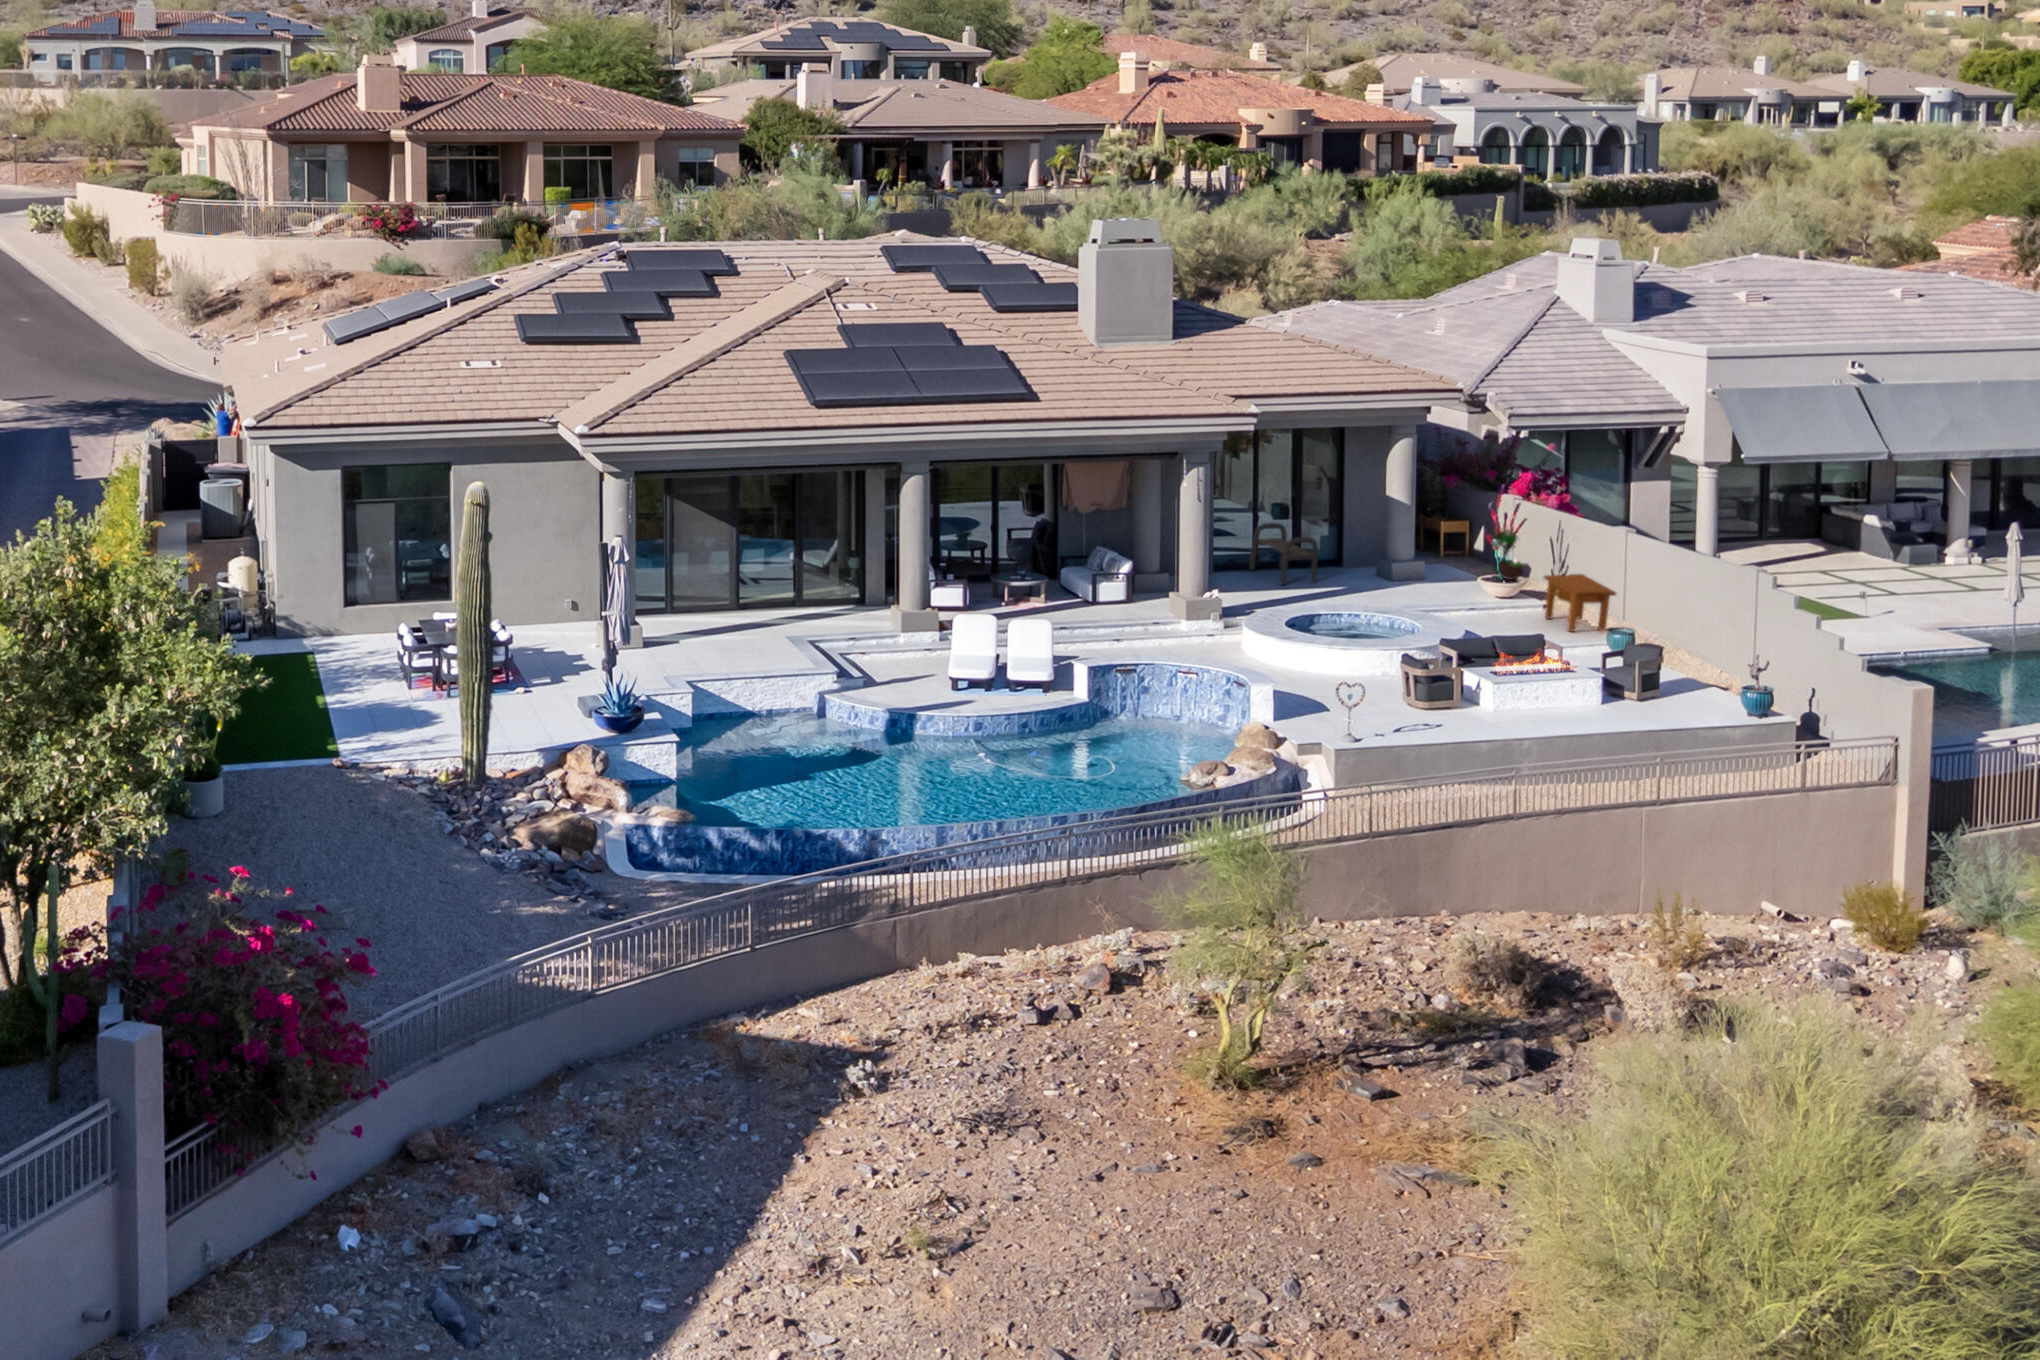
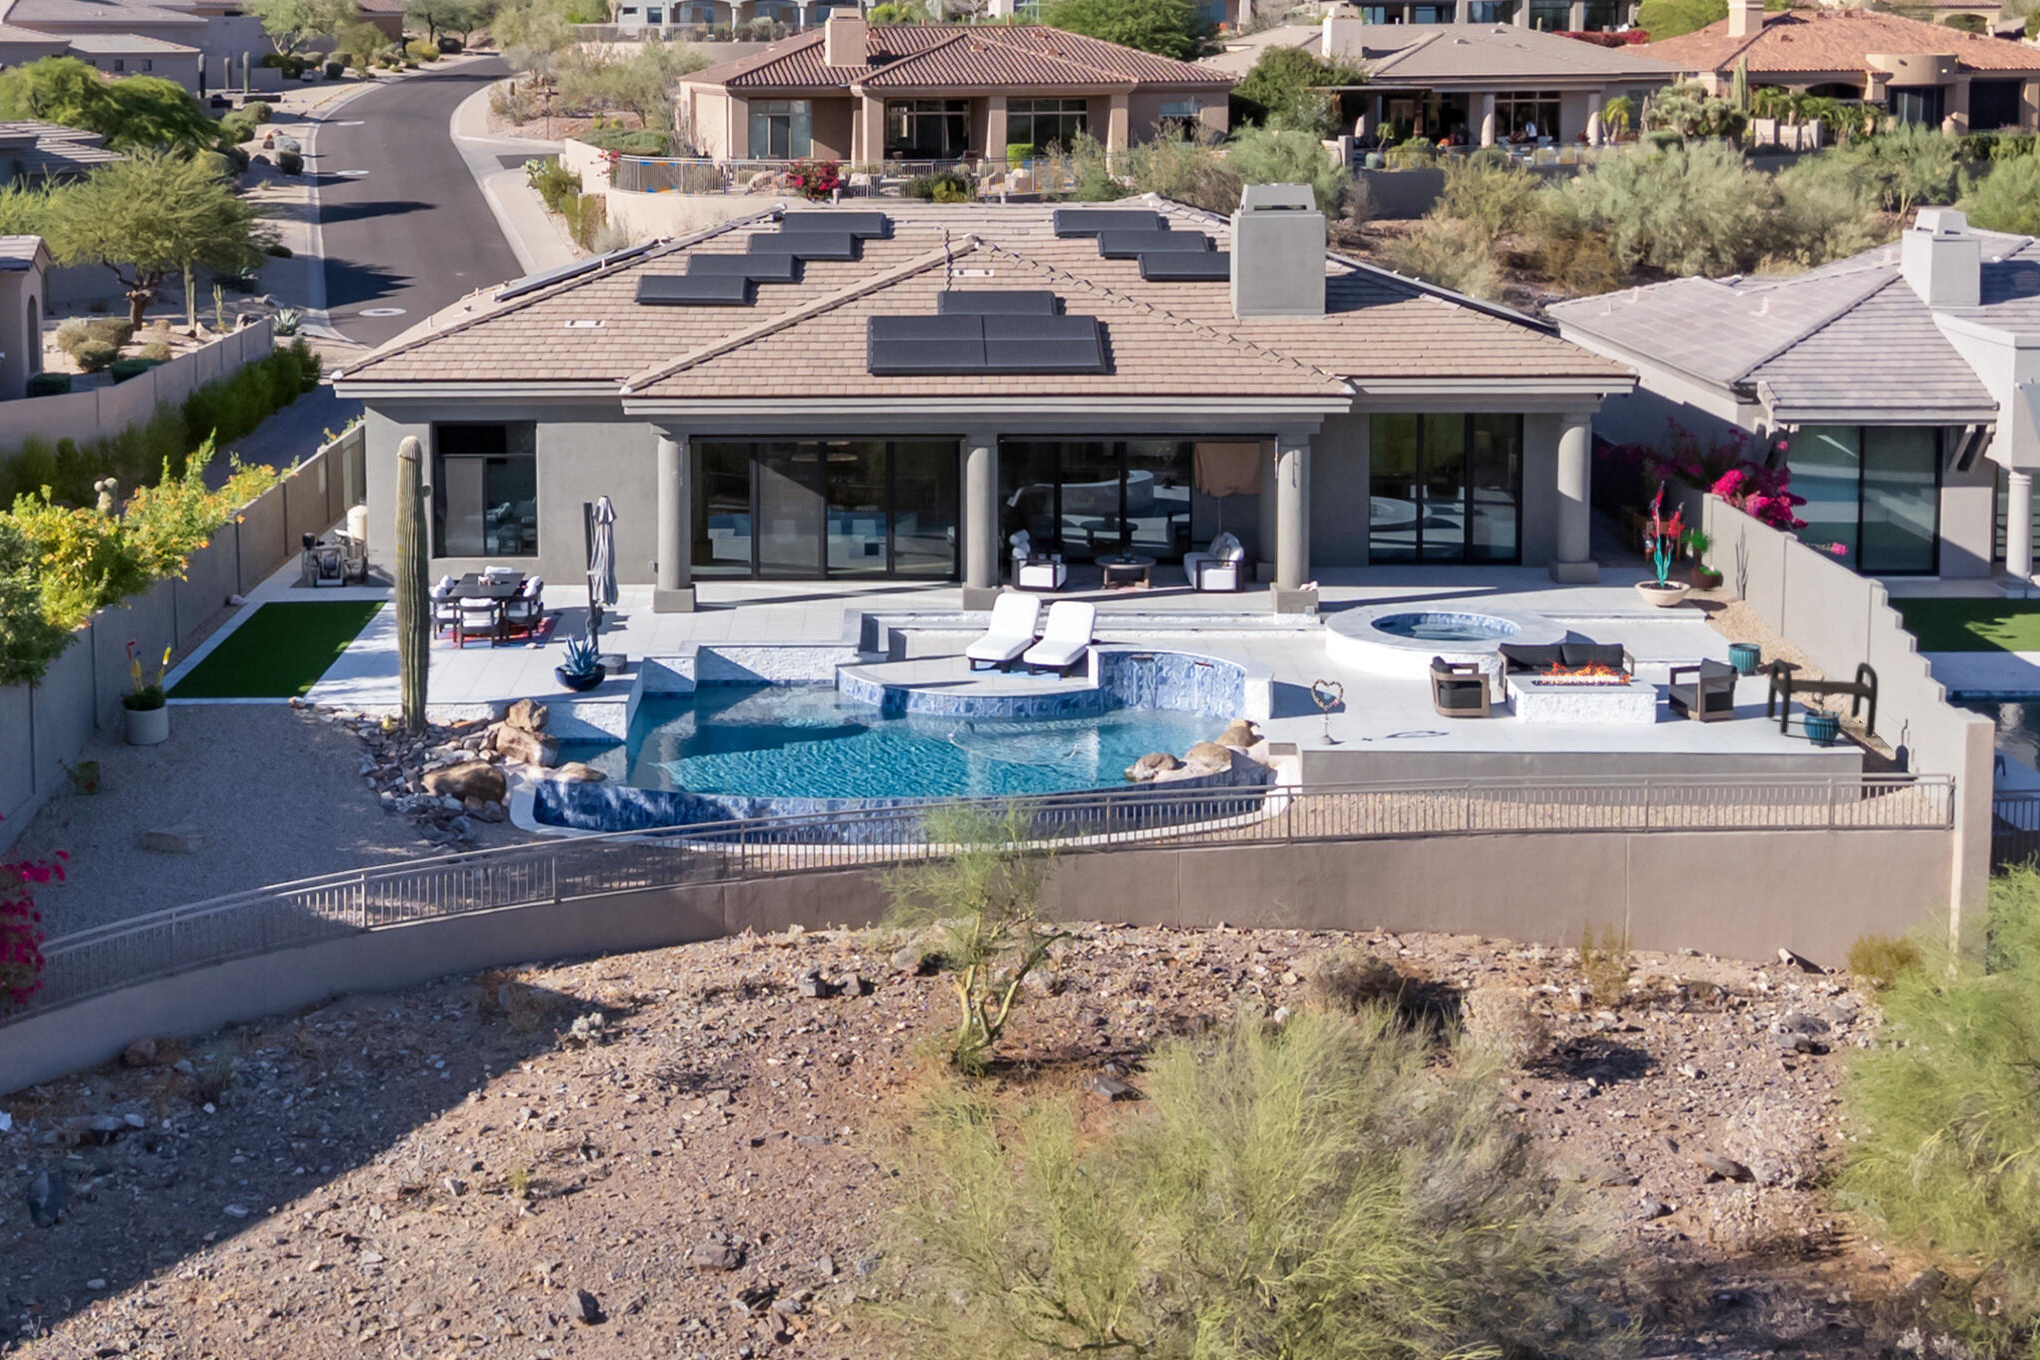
bench: present [1249,523,1318,585] -> present [1766,658,1878,737]
side table: present [1543,574,1616,632] -> none [1703,583,1779,652]

